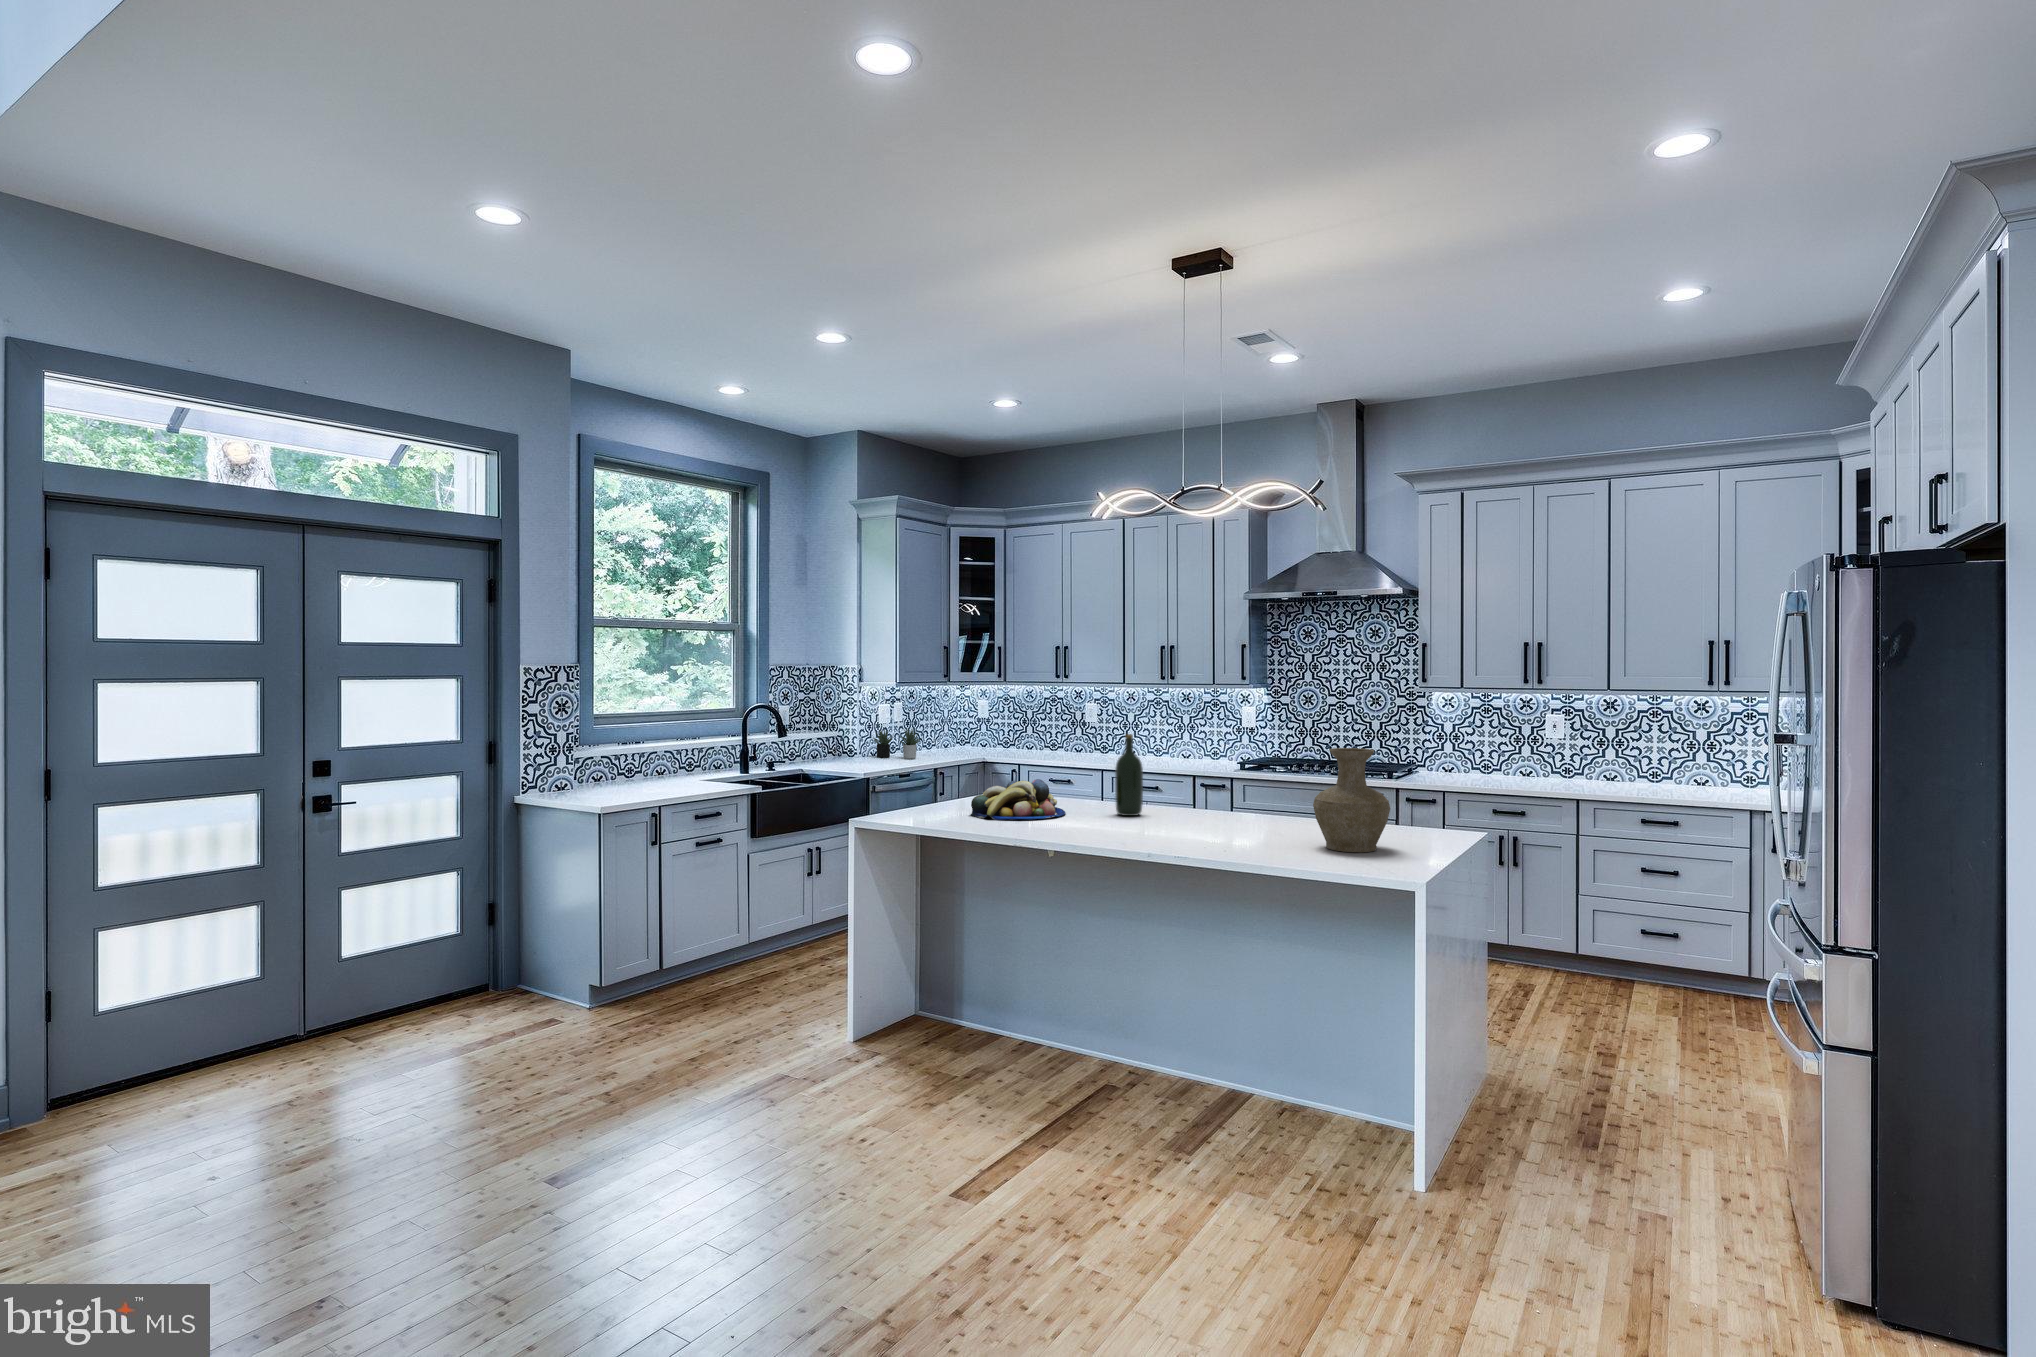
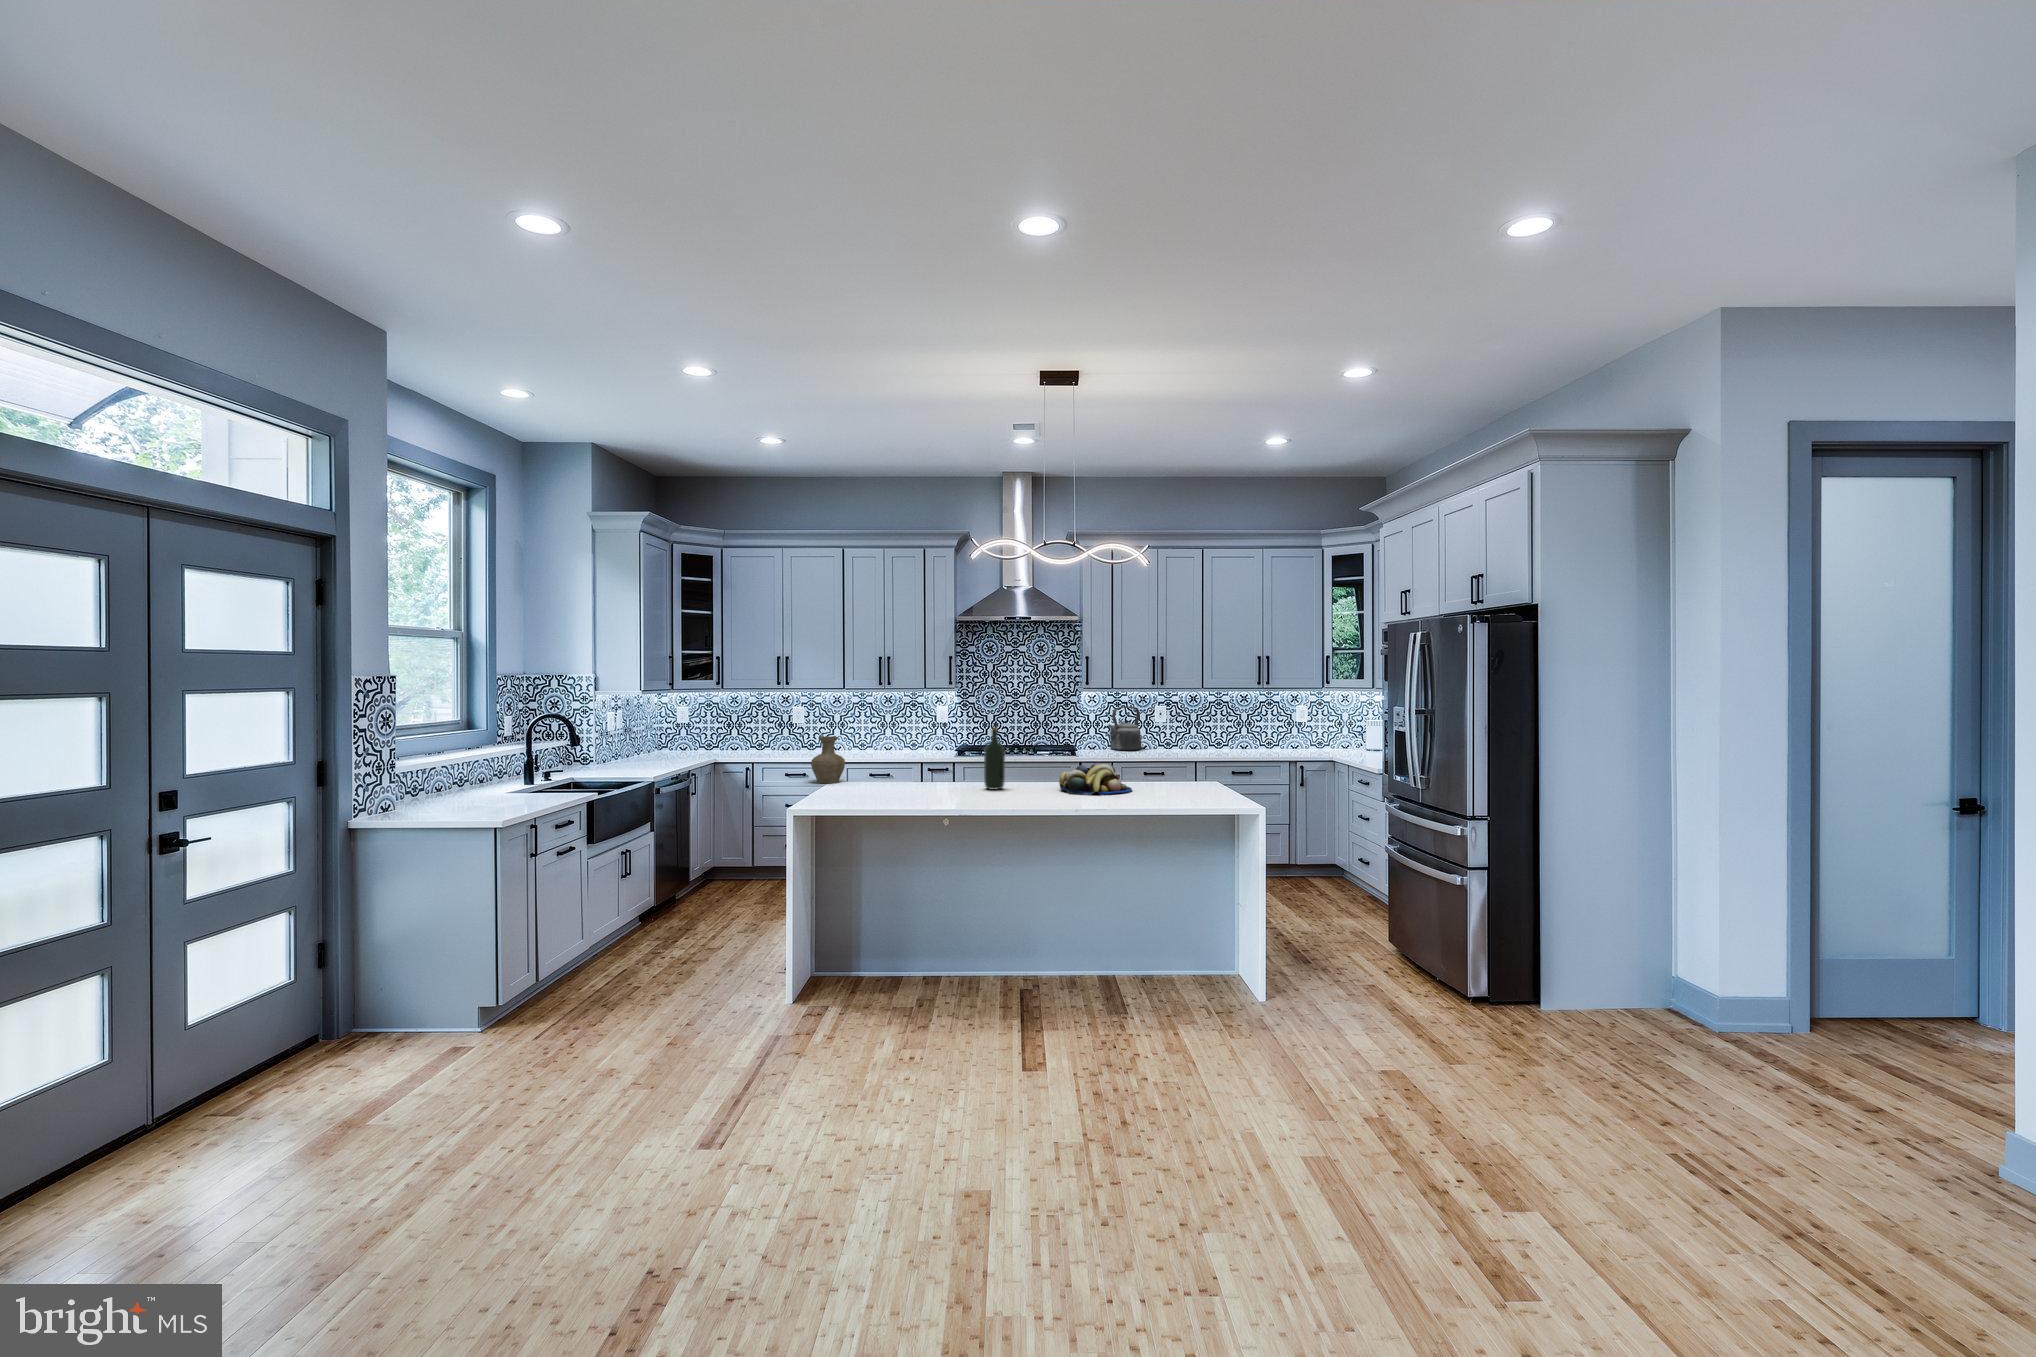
kettle: none [1455,714,1513,776] -> present [1108,707,1141,750]
succulent plant: present [873,729,921,759] -> none [607,731,665,763]
vase: present [1313,748,1390,852] -> present [811,736,845,783]
fruit bowl: present [971,779,1065,820] -> present [1059,763,1132,795]

